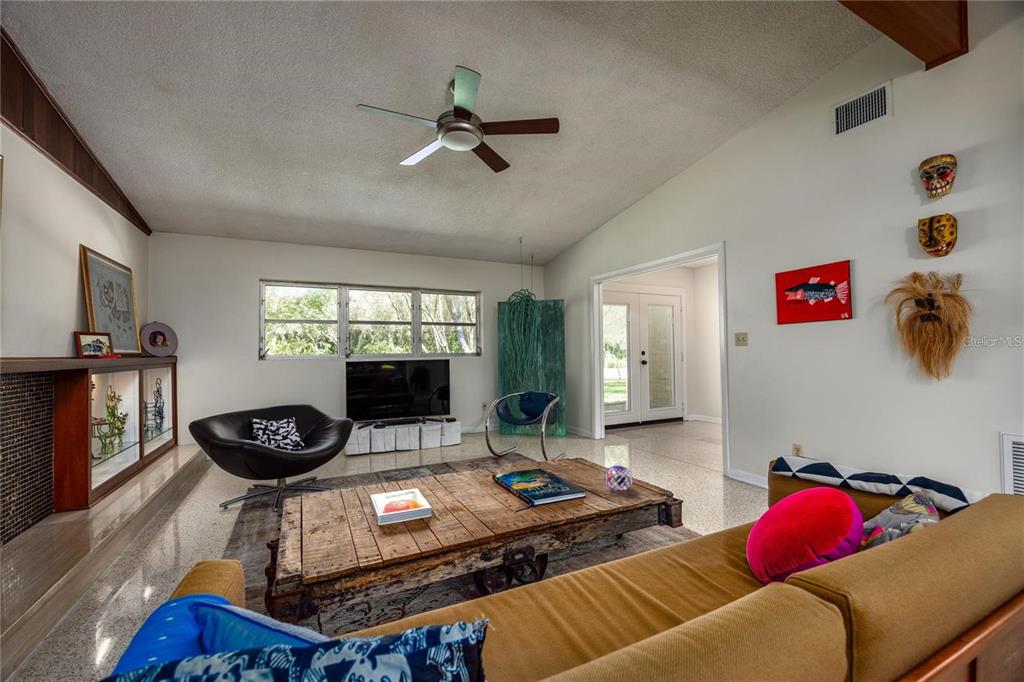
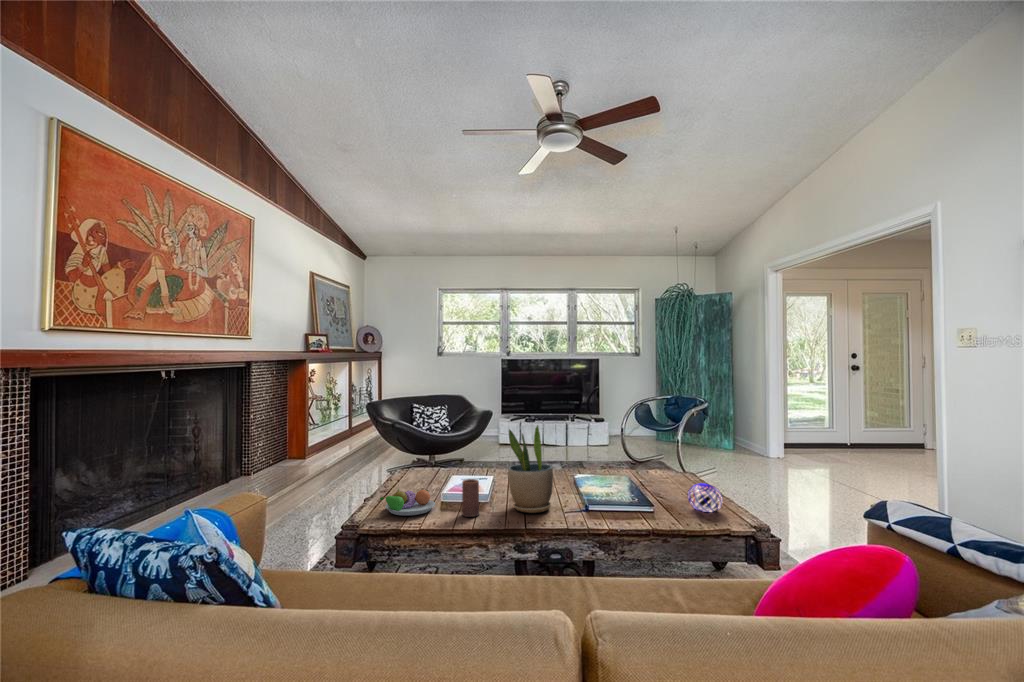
potted plant: none [452,428,498,520] -> present [508,425,553,513]
candle: none [411,494,431,537] -> present [462,479,479,517]
fruit bowl: none [311,516,376,551] -> present [380,489,435,516]

